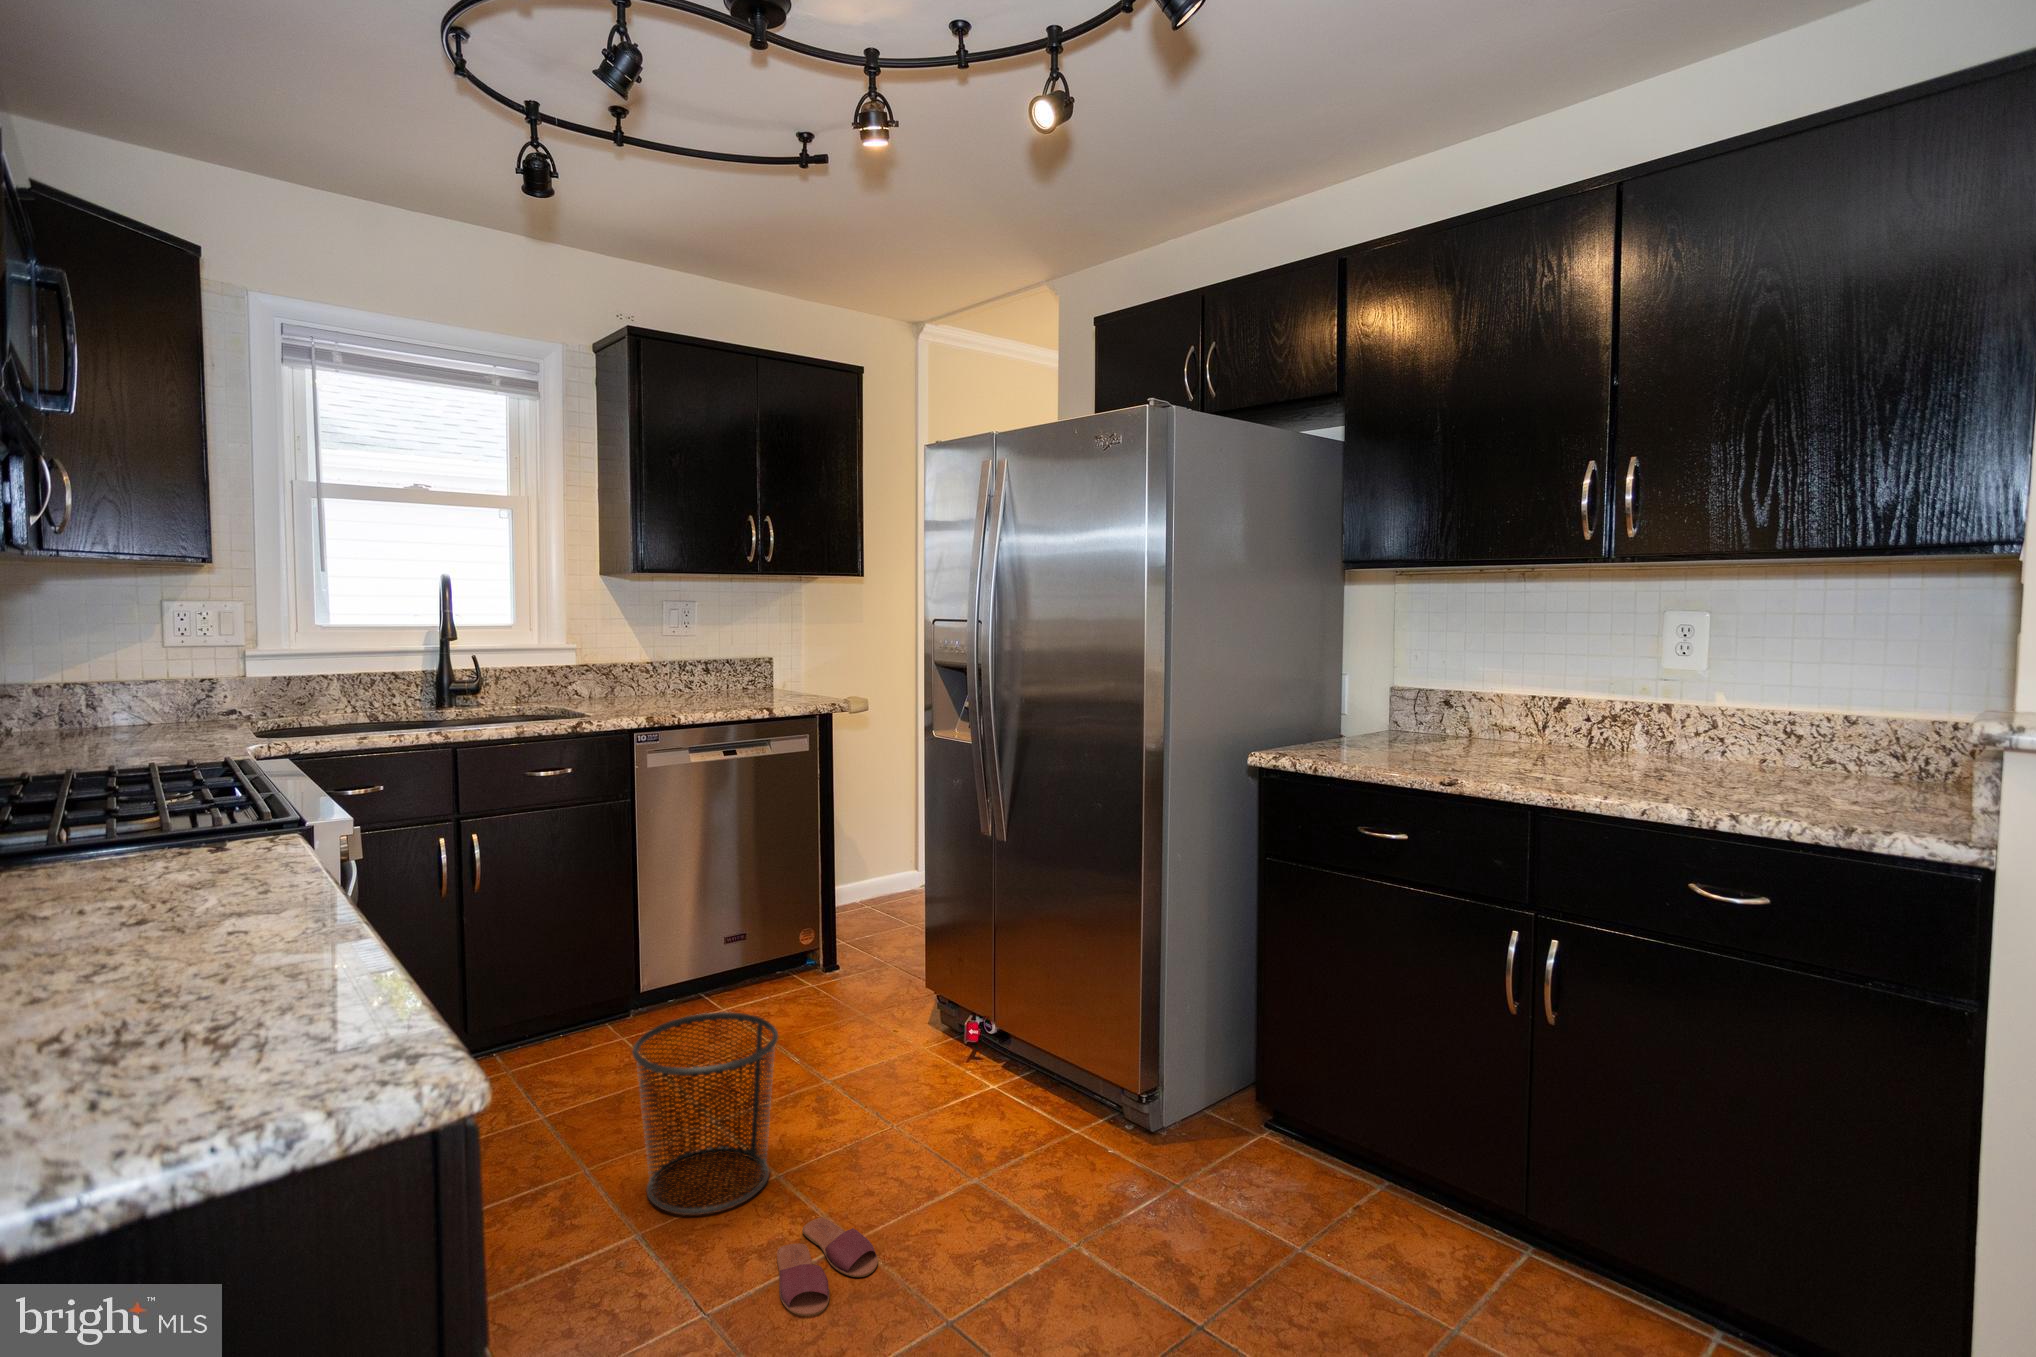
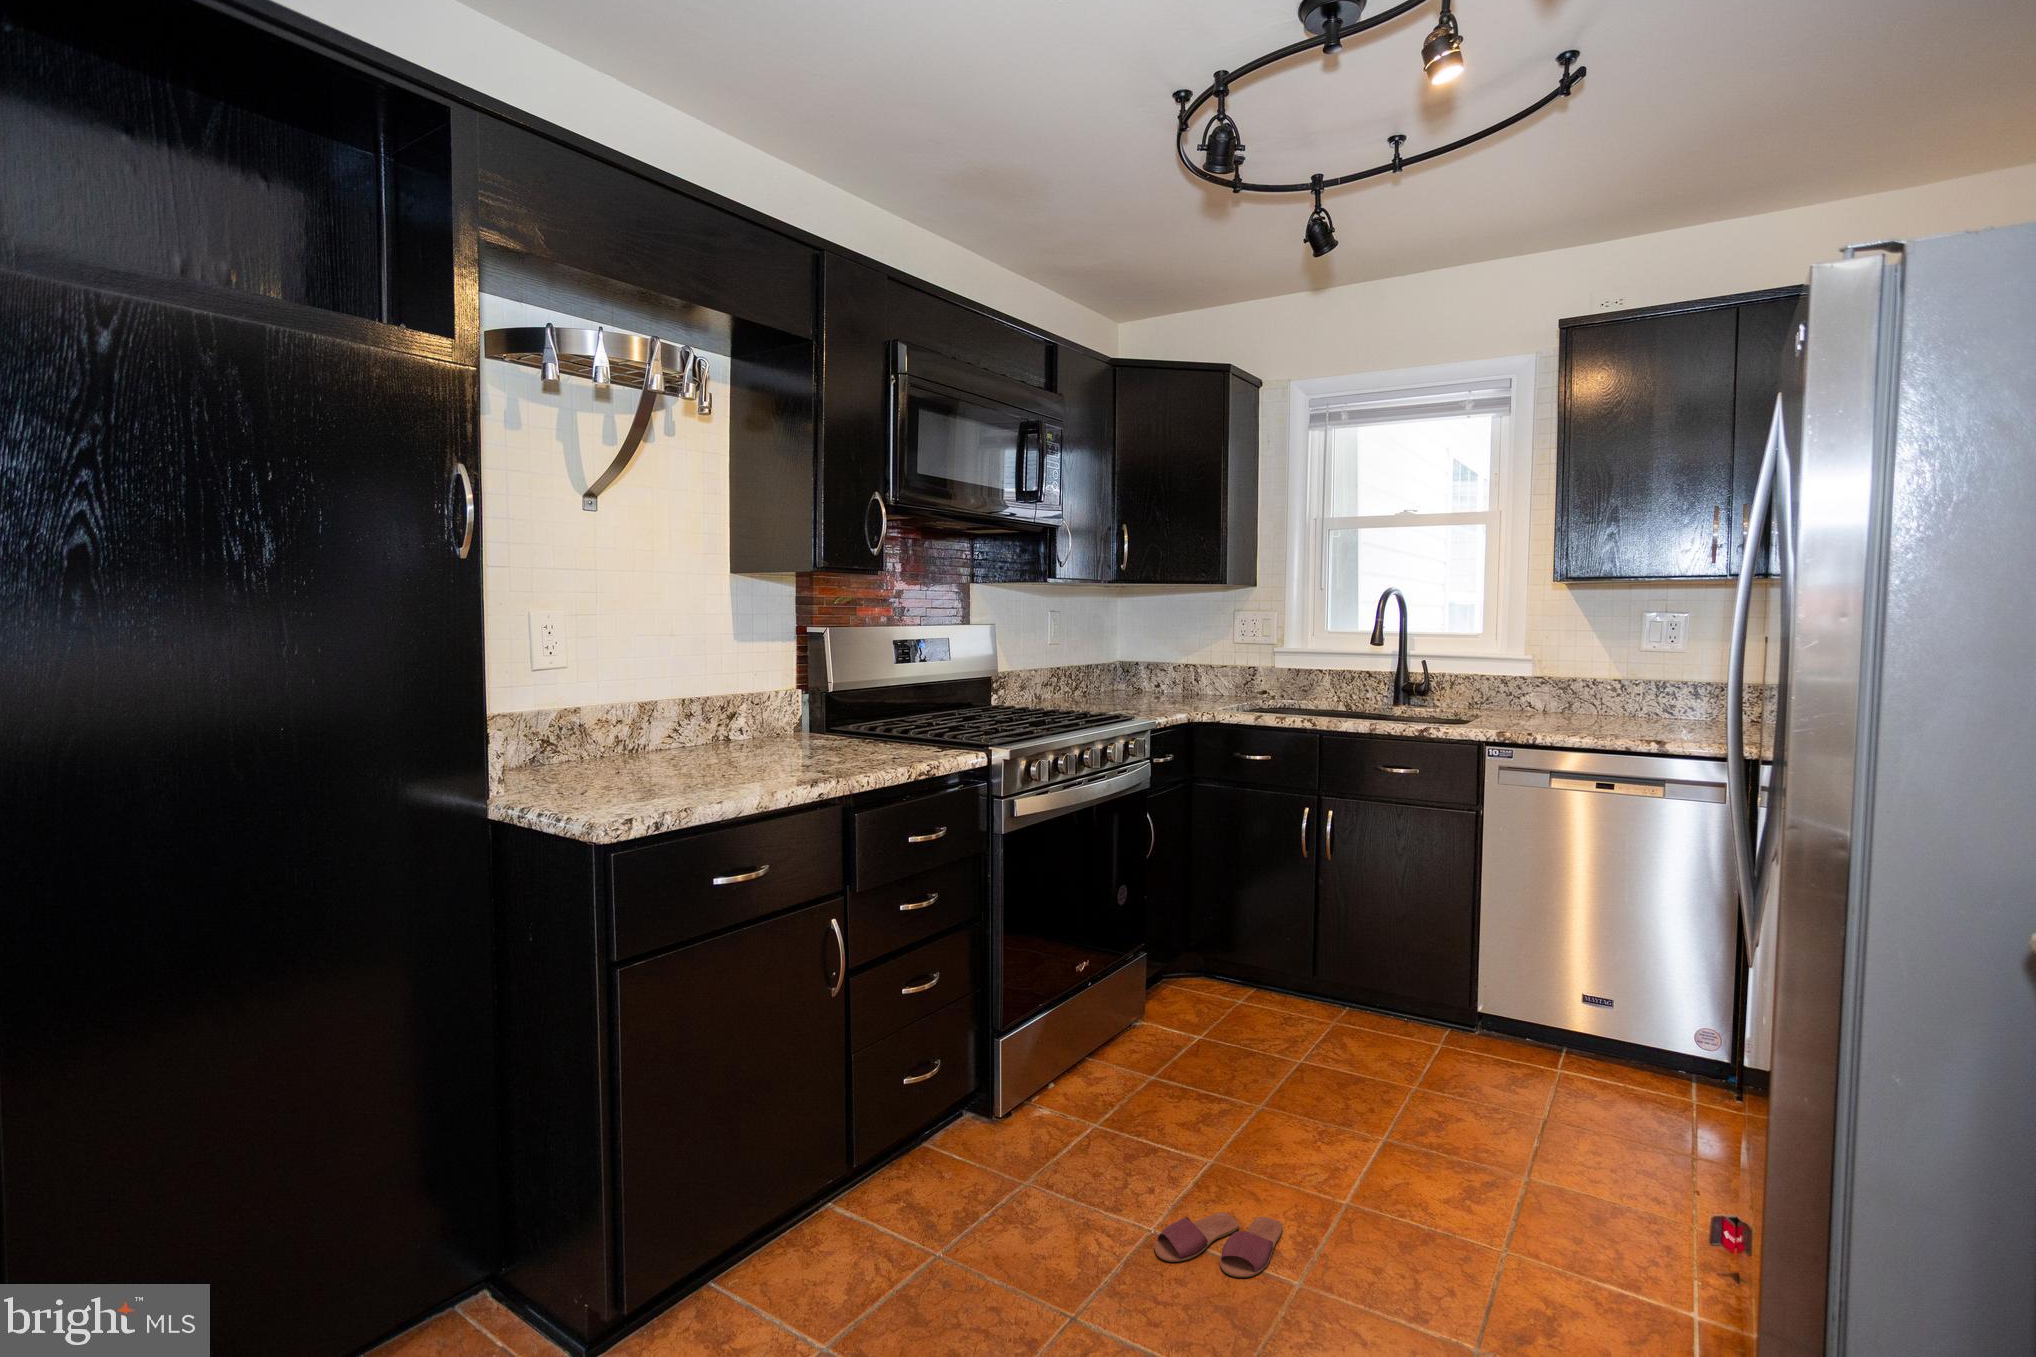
waste bin: present [632,1012,778,1215] -> none [1219,994,1354,1180]

